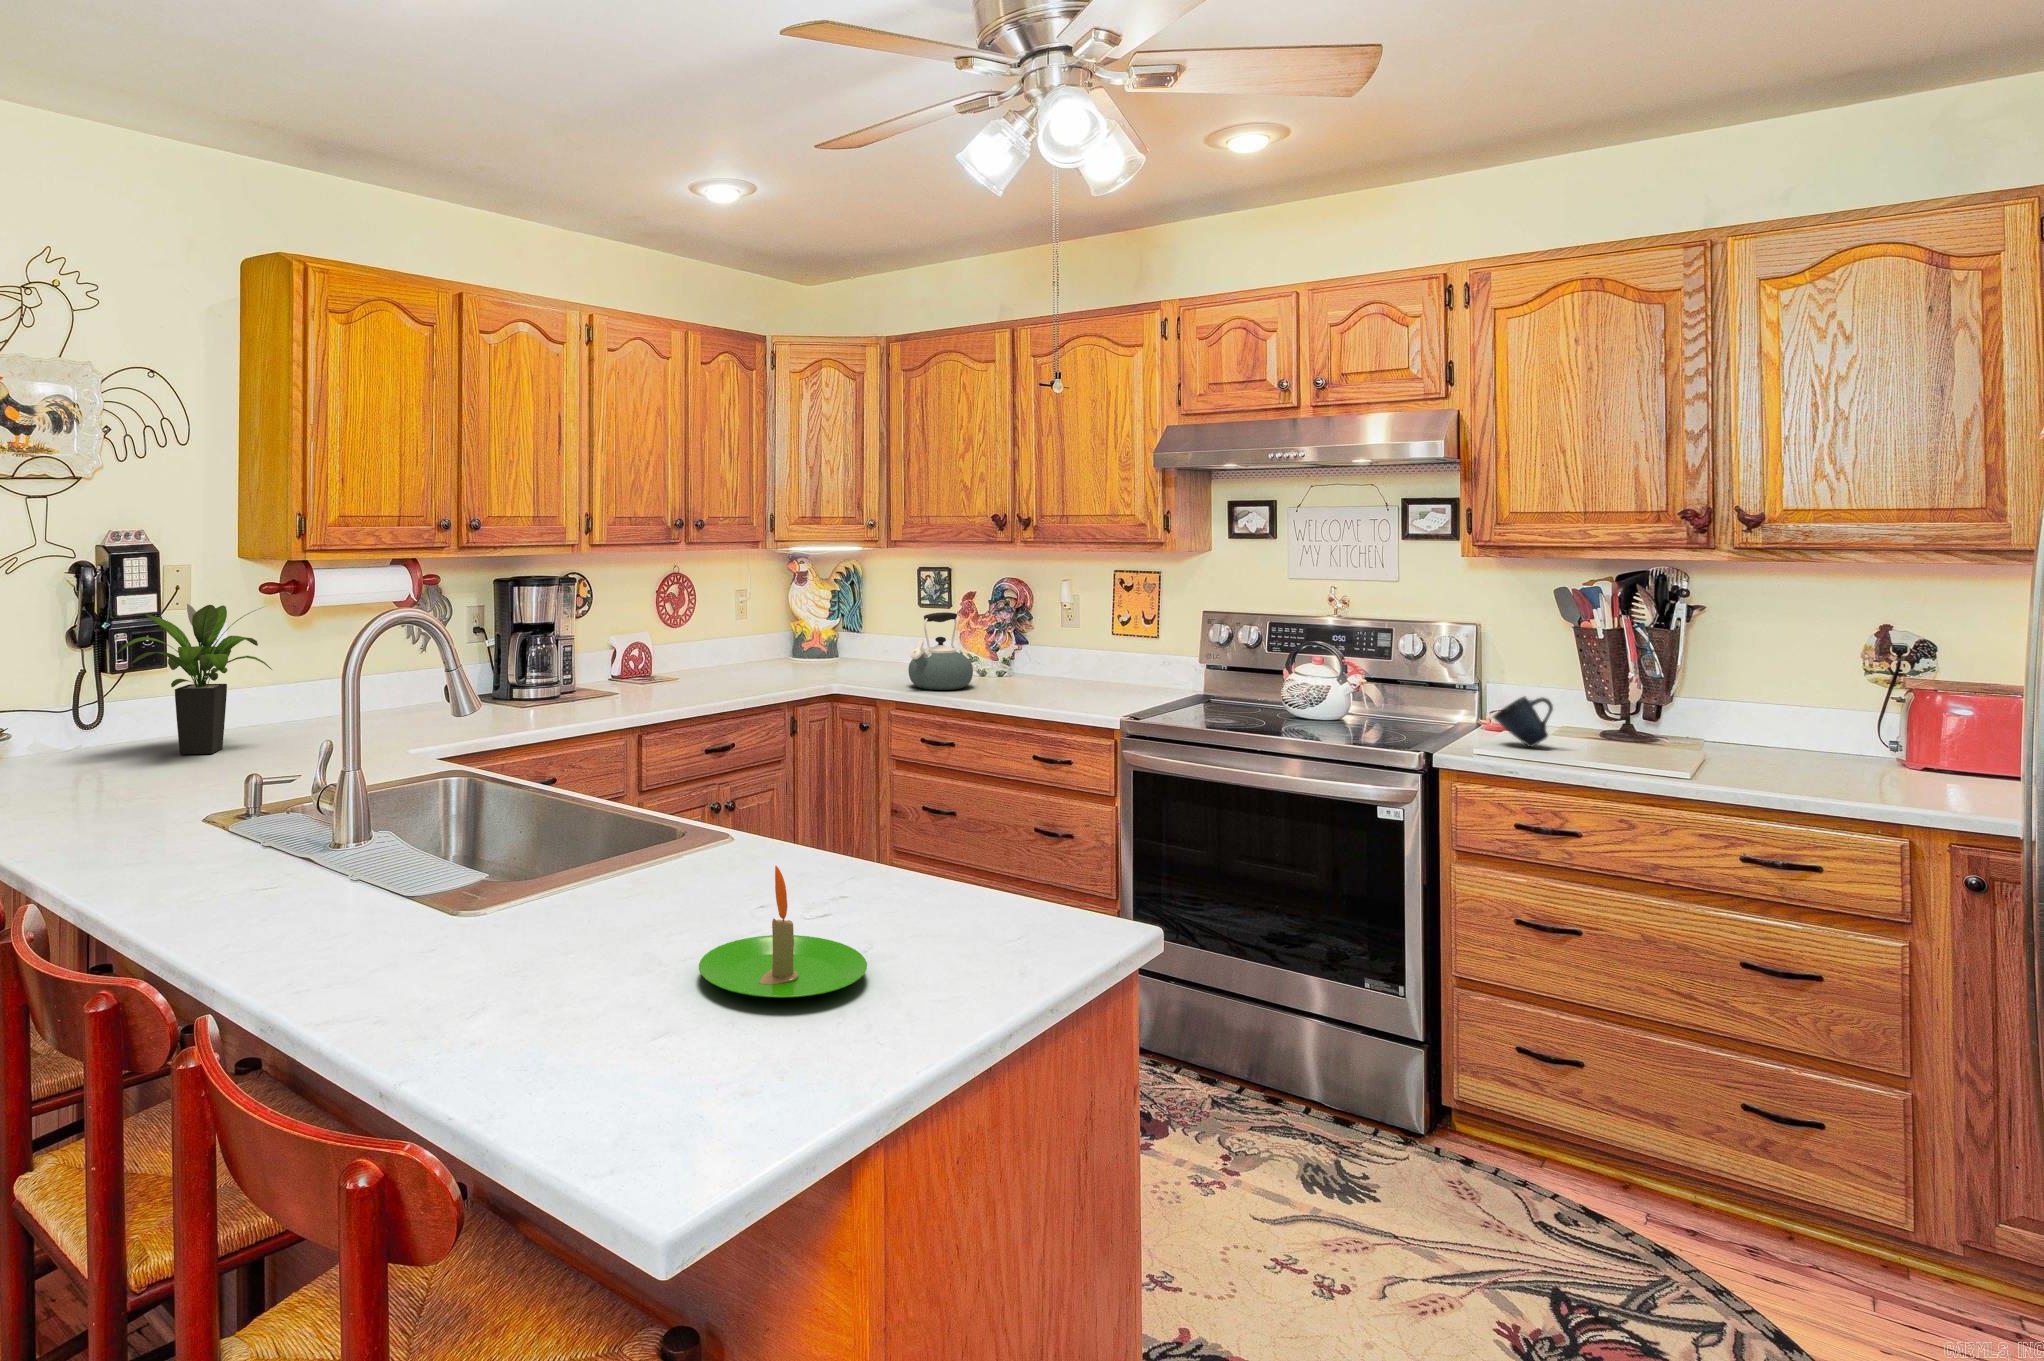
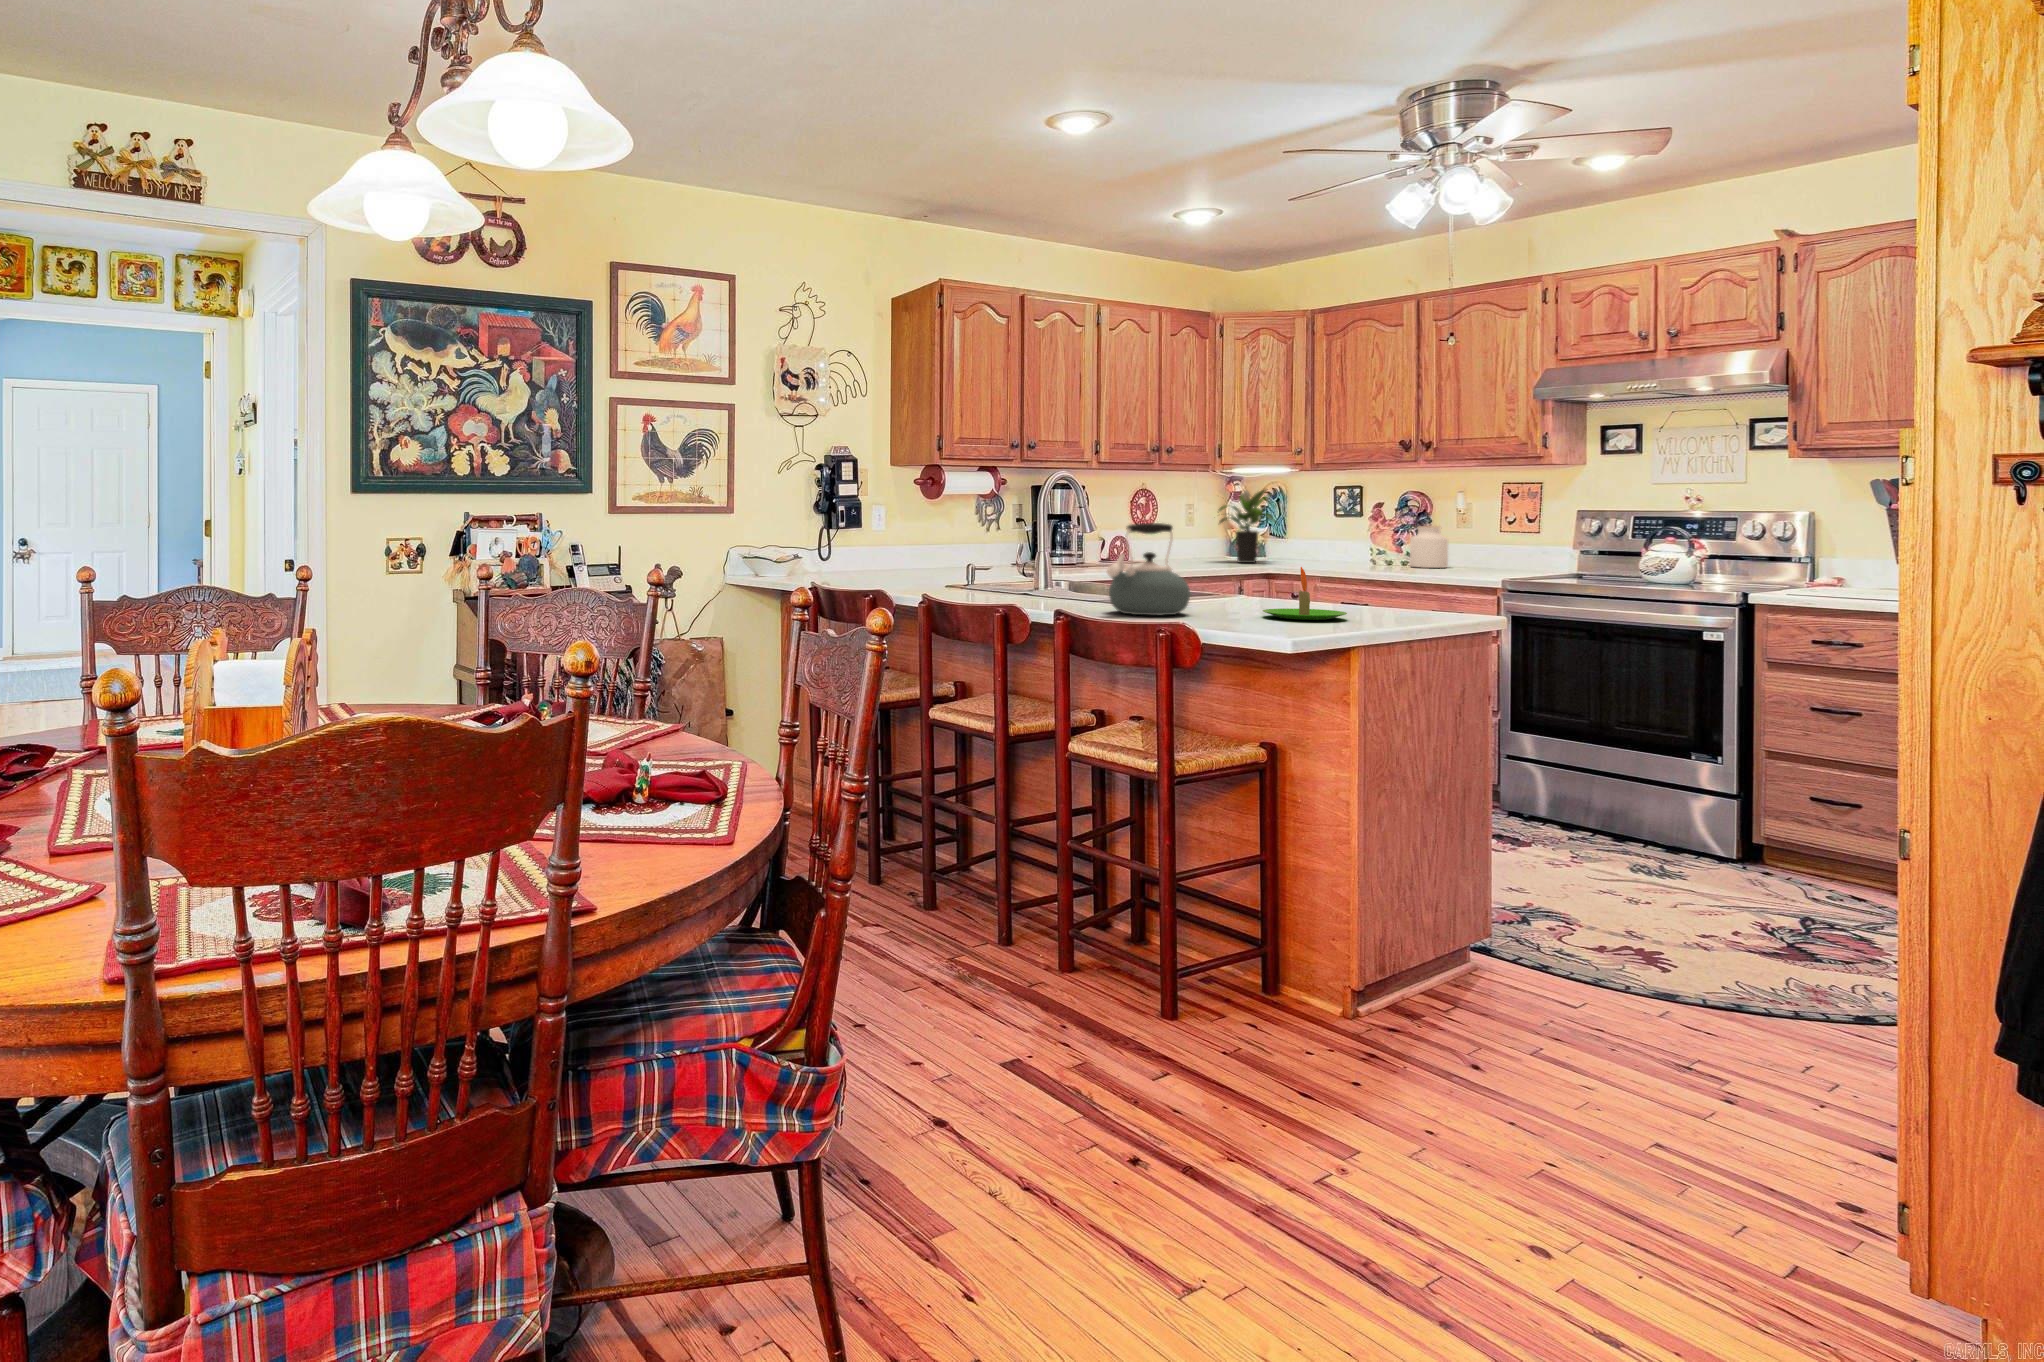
potted plant: present [116,604,271,754] -> present [1219,490,1275,563]
kettle: present [908,612,973,690] -> present [1107,523,1190,615]
jar: none [1006,627,1052,684] -> present [1410,526,1448,568]
mug: present [1493,696,1553,747] -> none [1804,555,1853,592]

